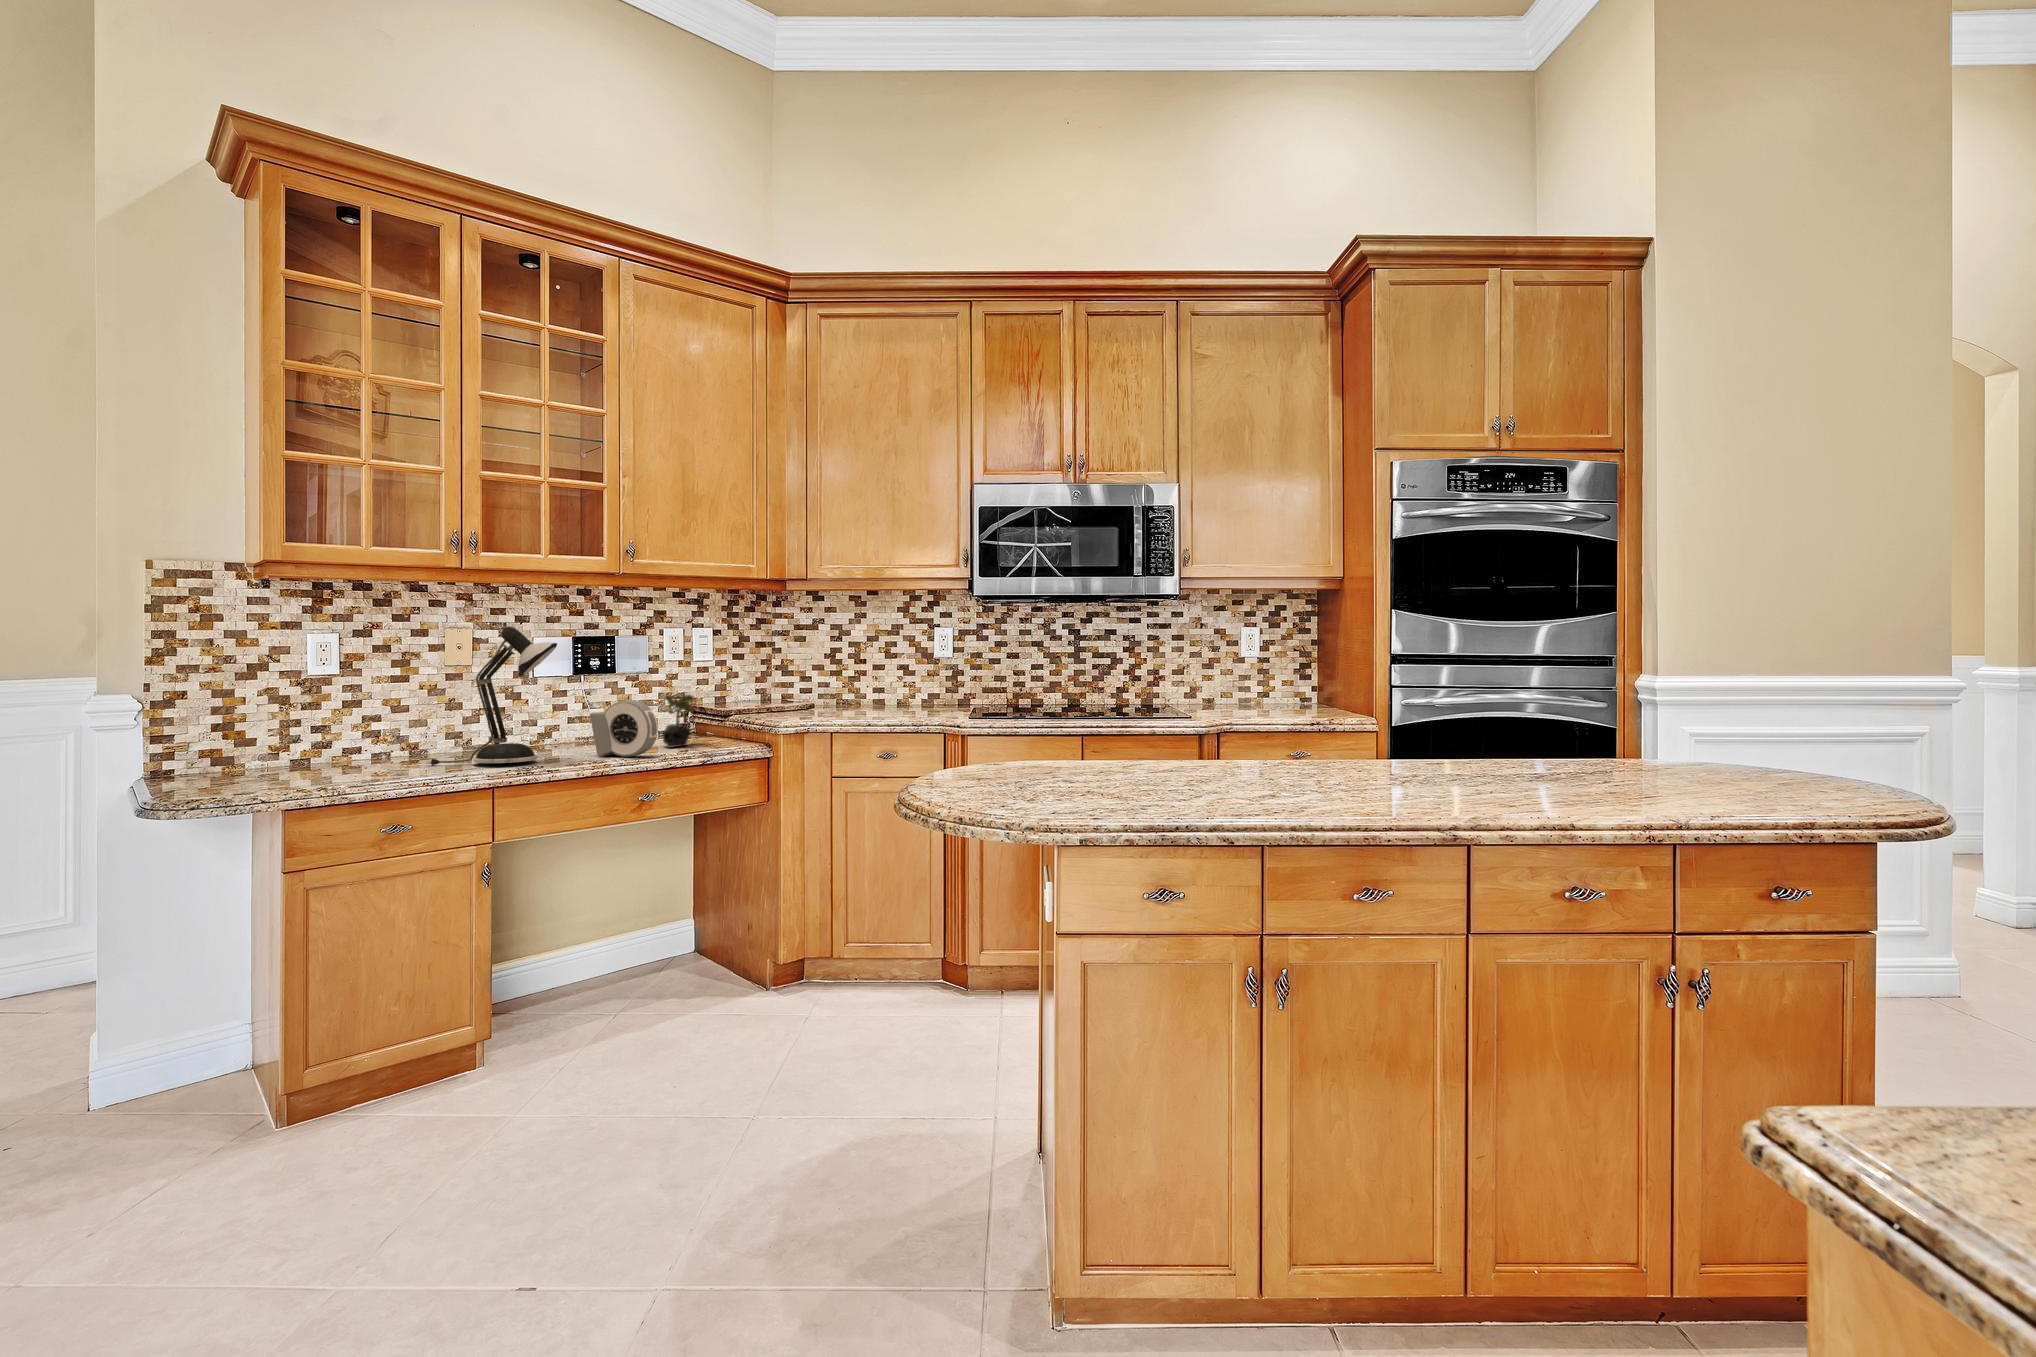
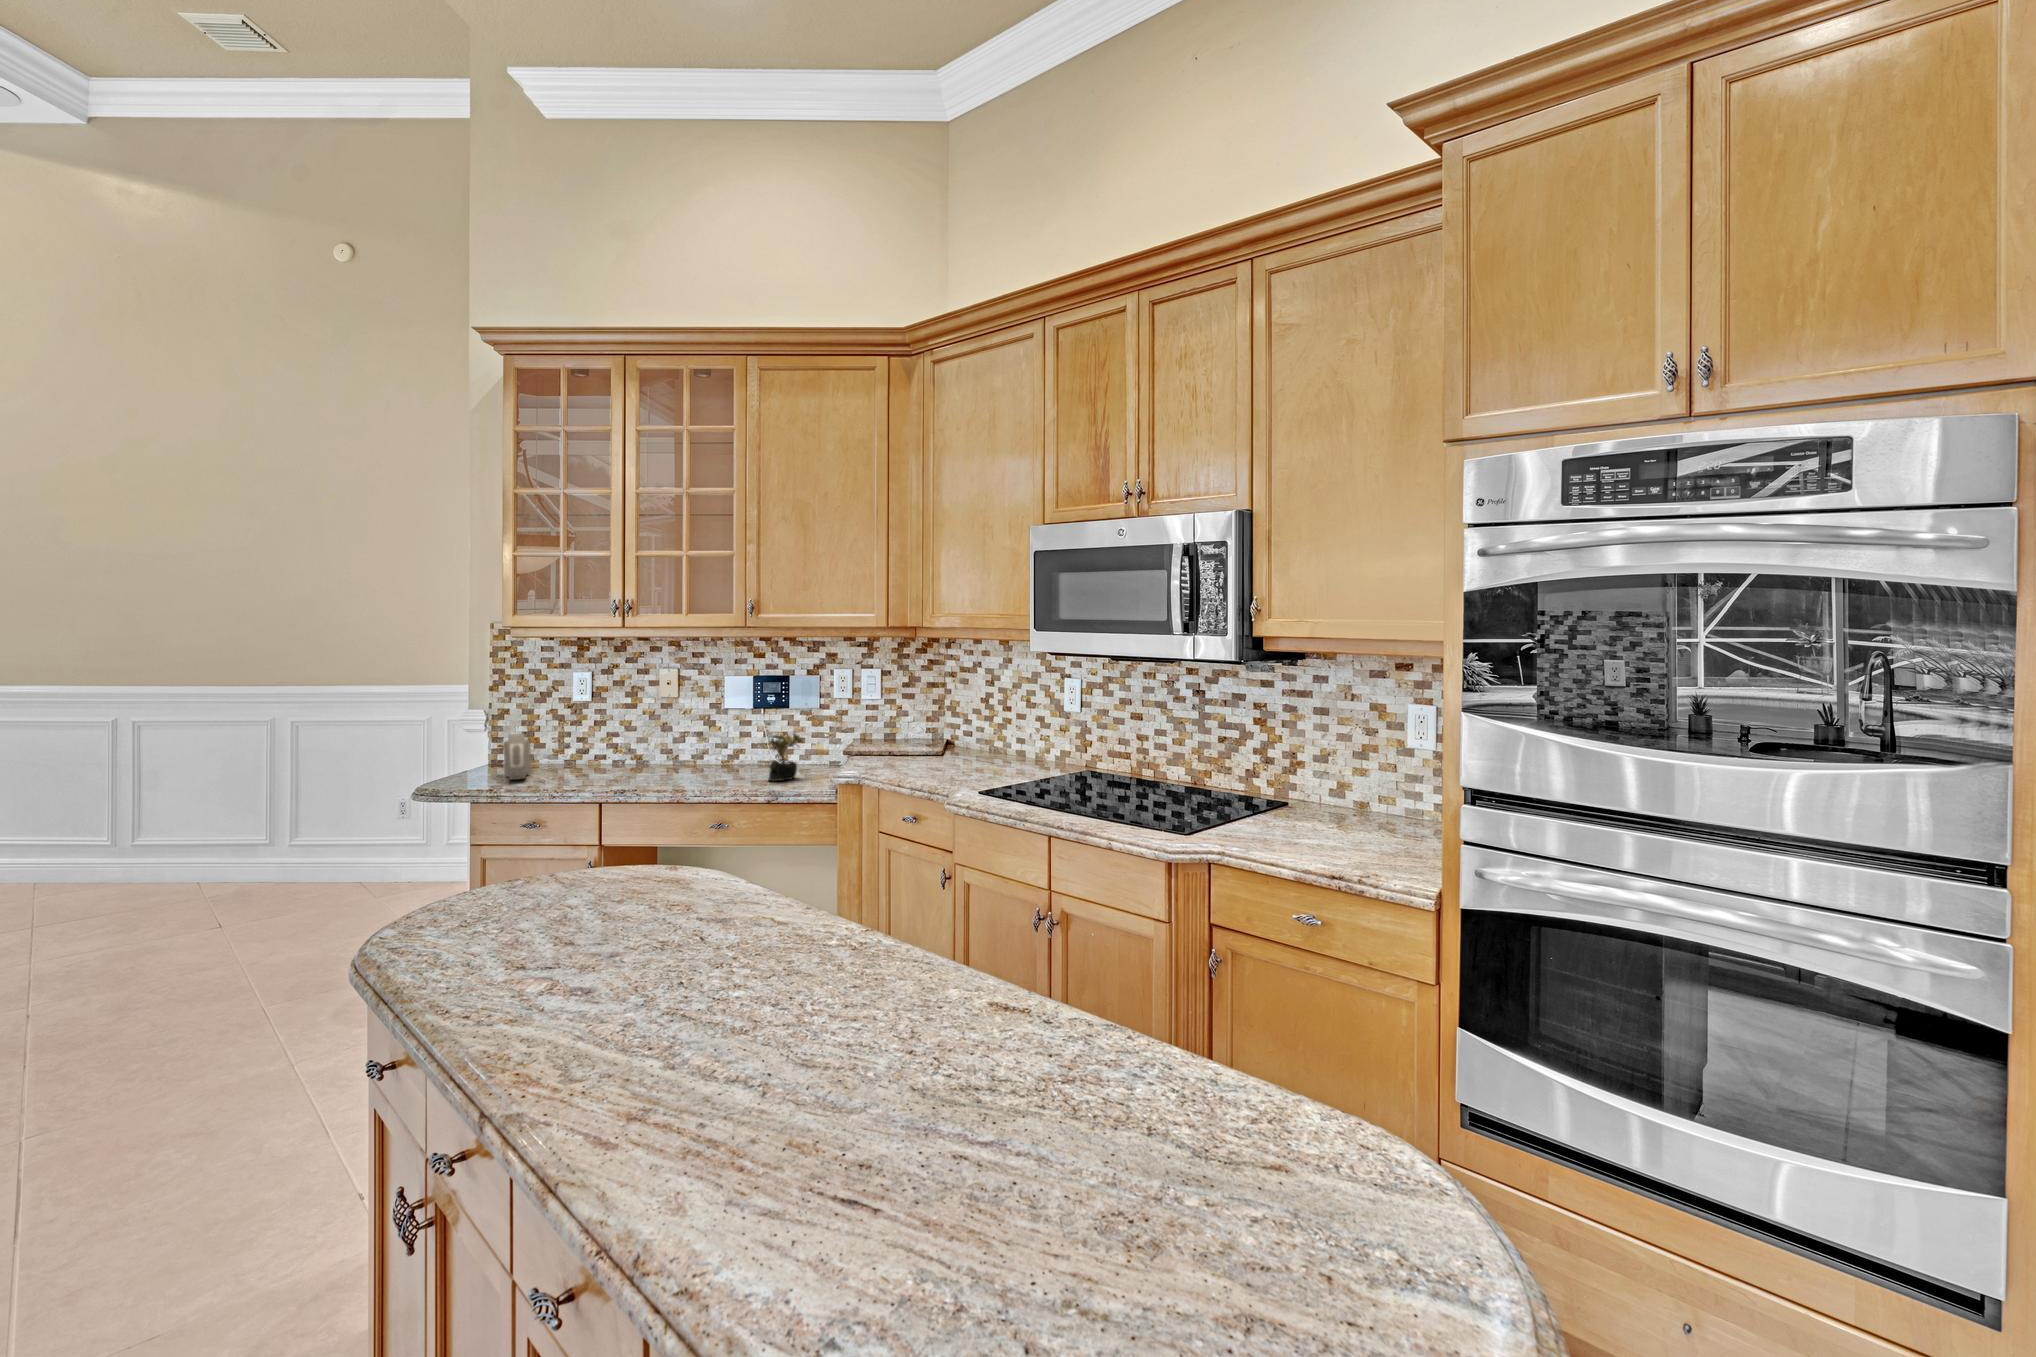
desk lamp: present [426,627,557,765] -> none [595,674,664,783]
alarm clock: present [590,700,658,757] -> present [504,733,531,780]

